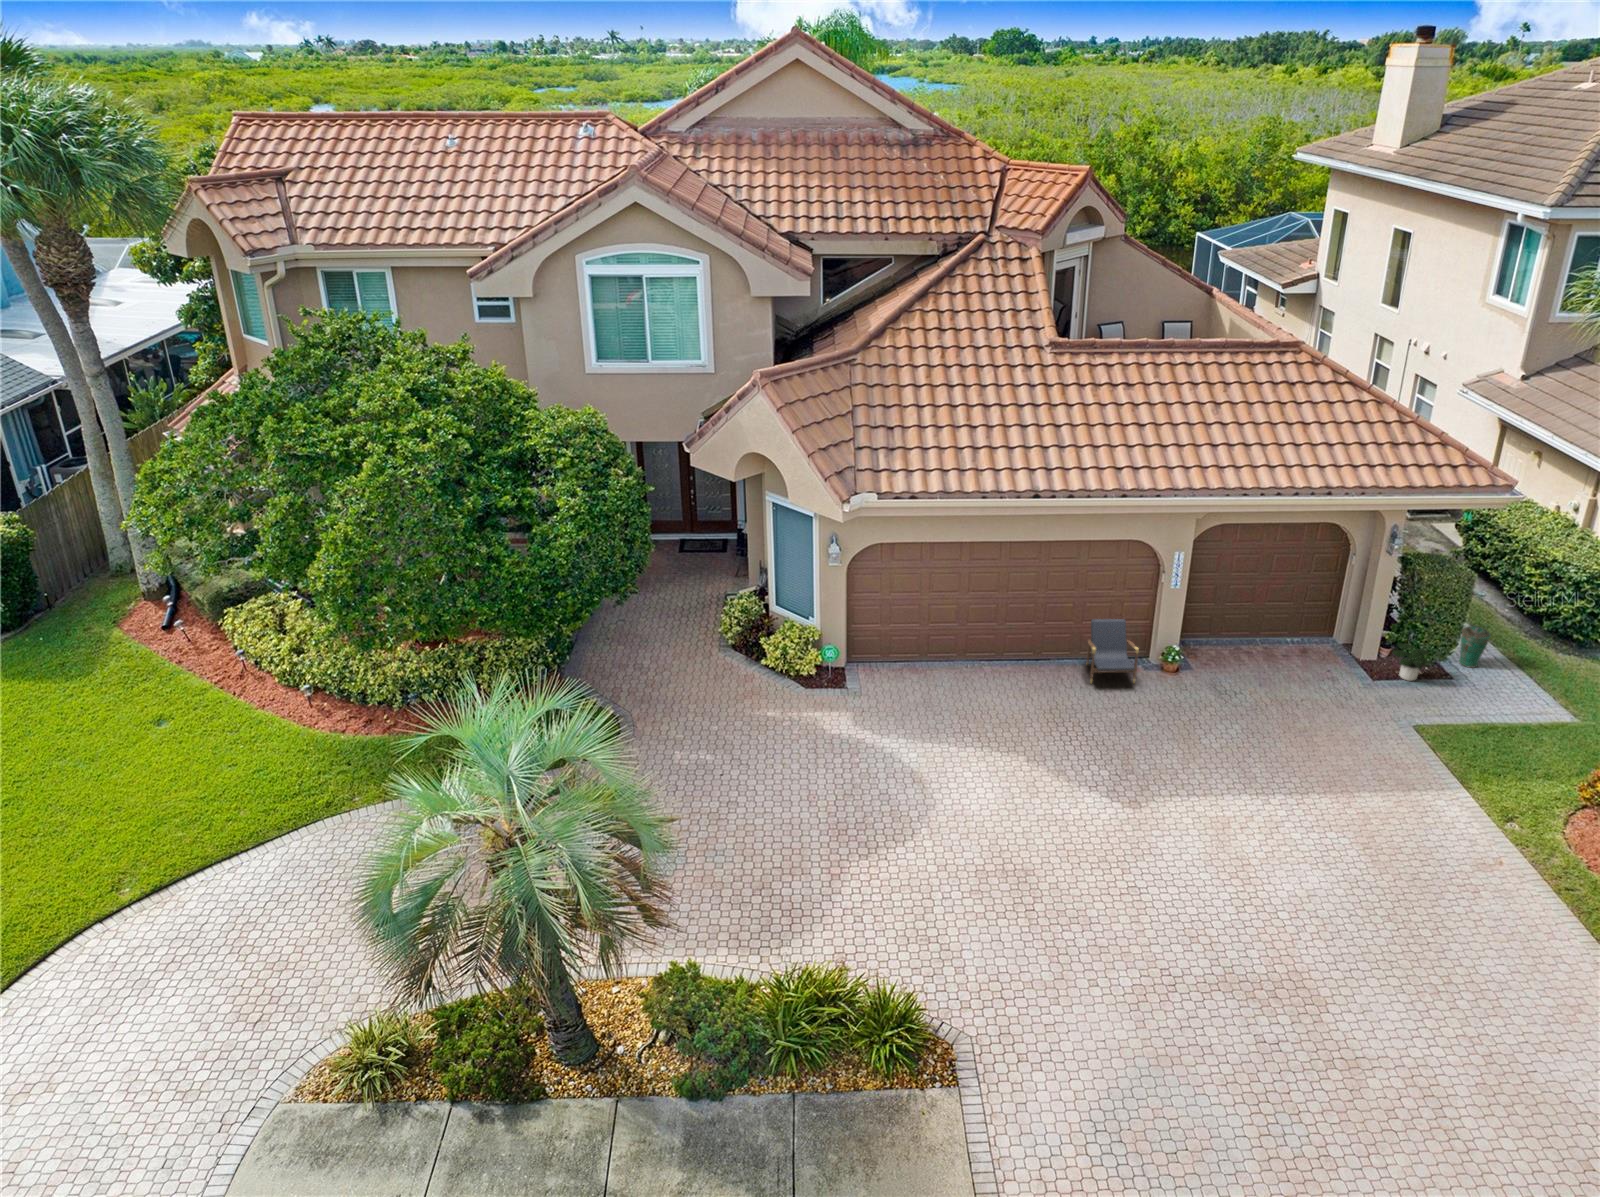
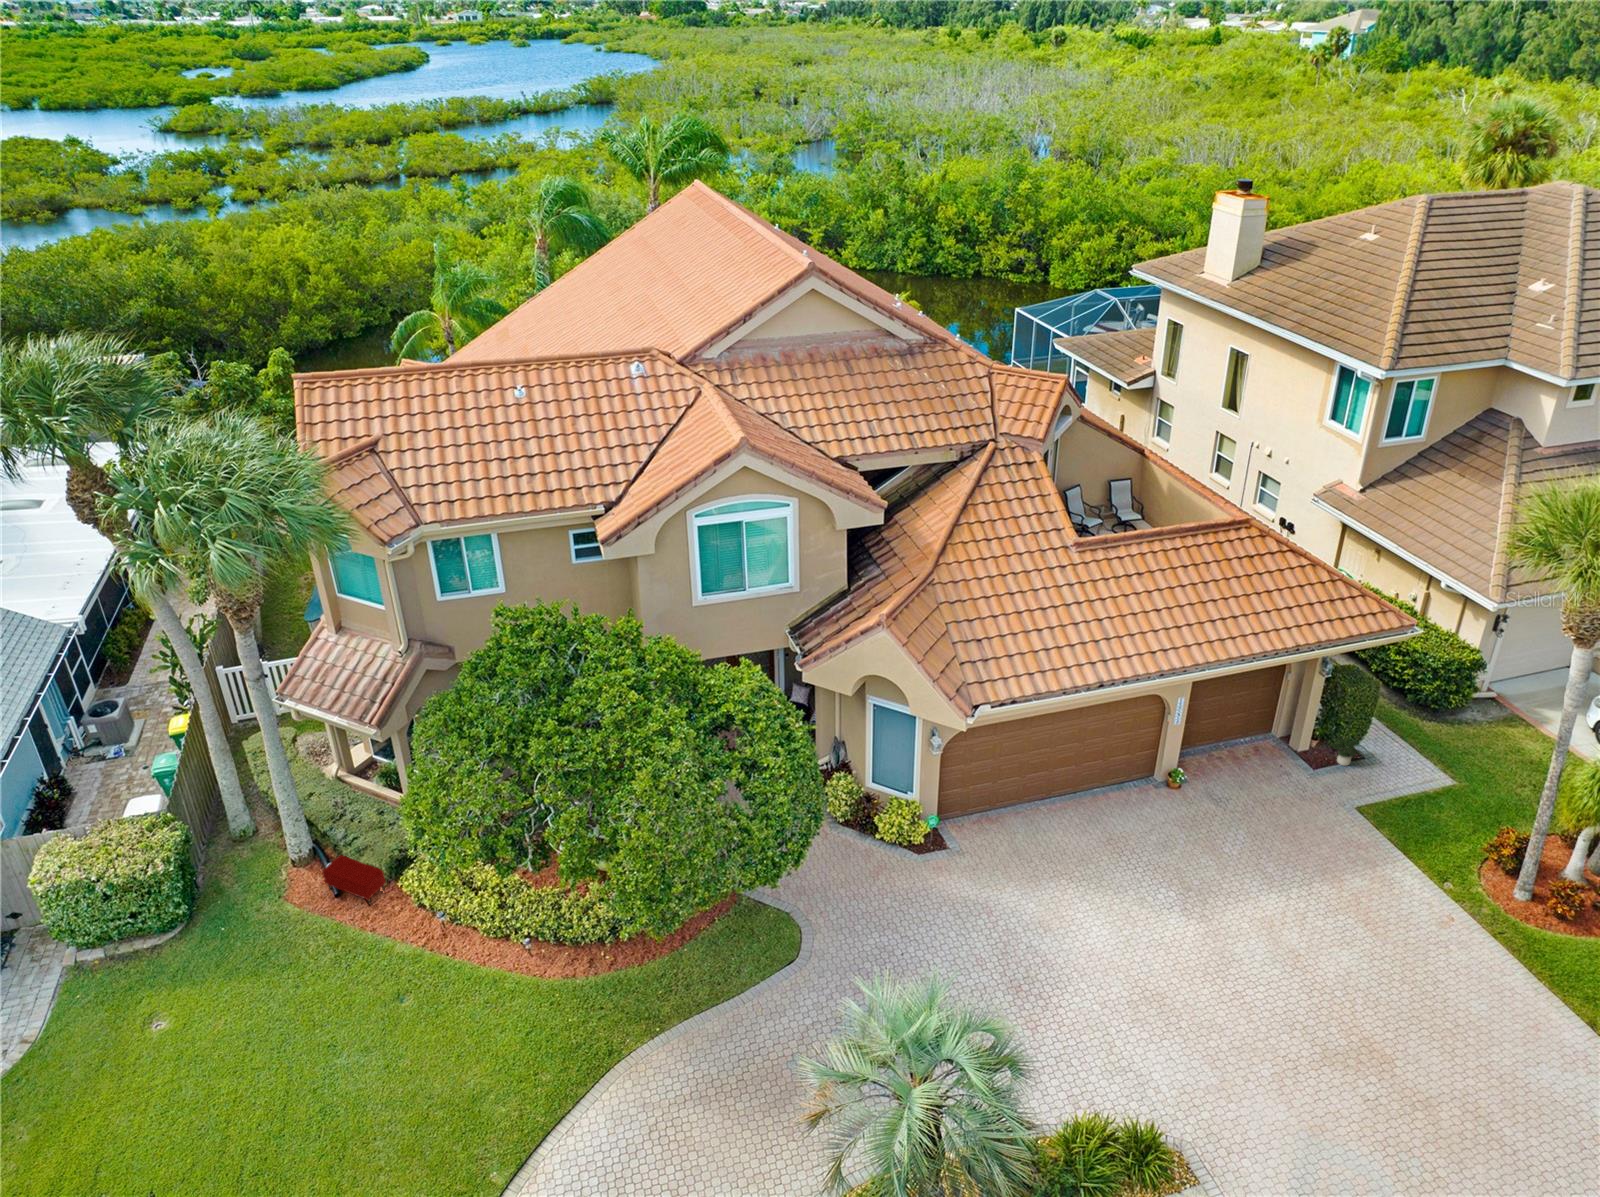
bench: none [161,597,220,648] -> present [323,855,386,904]
lounge chair: present [1087,619,1139,683] -> none [1121,753,1167,809]
trash can: present [1459,626,1491,668] -> none [1369,715,1393,746]

